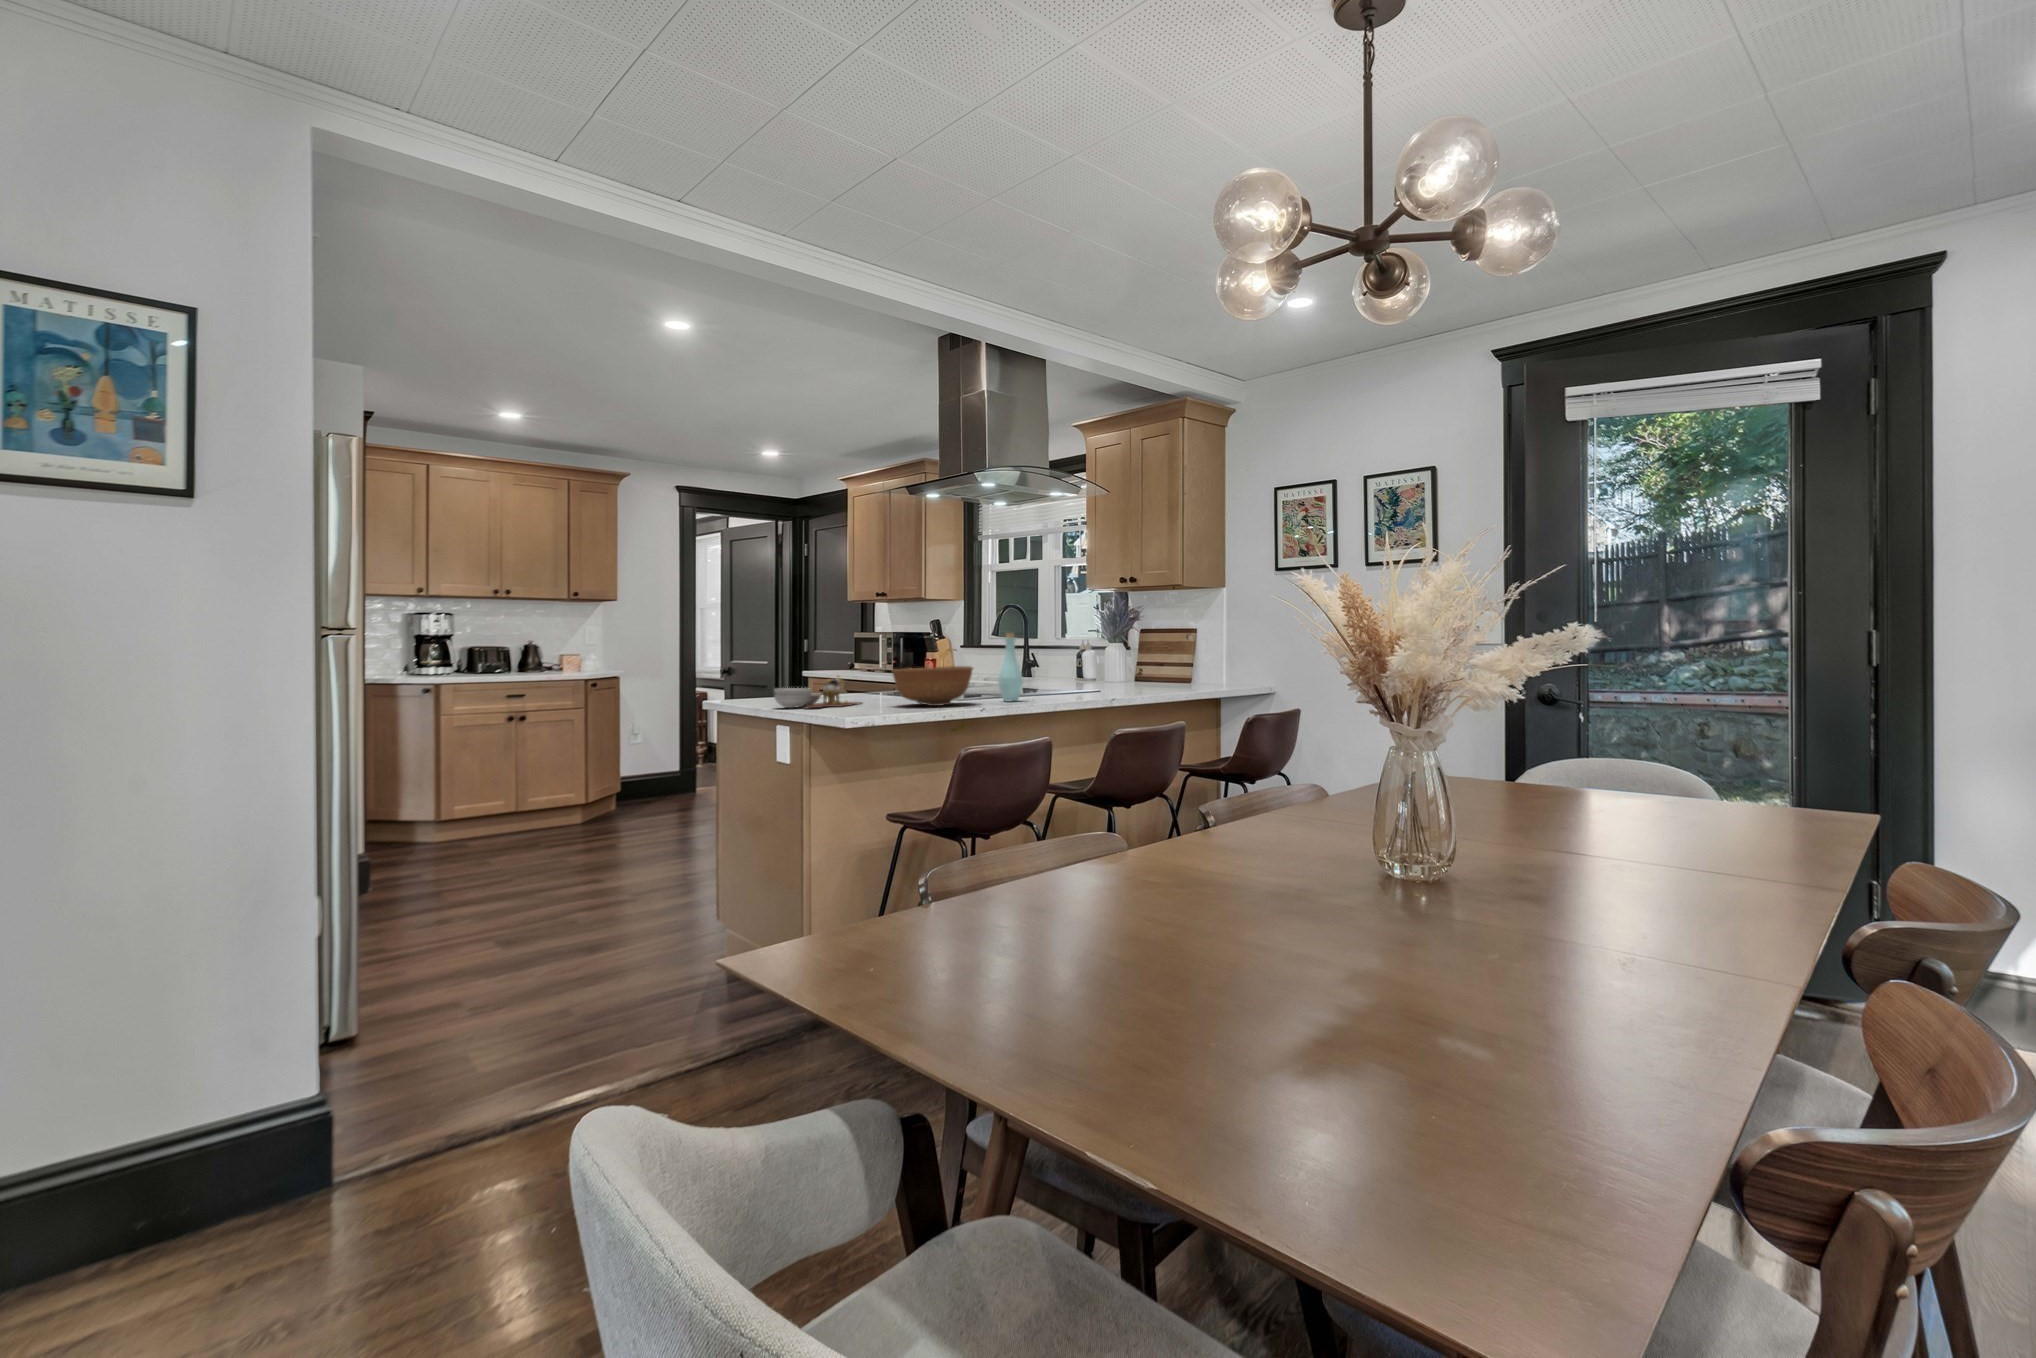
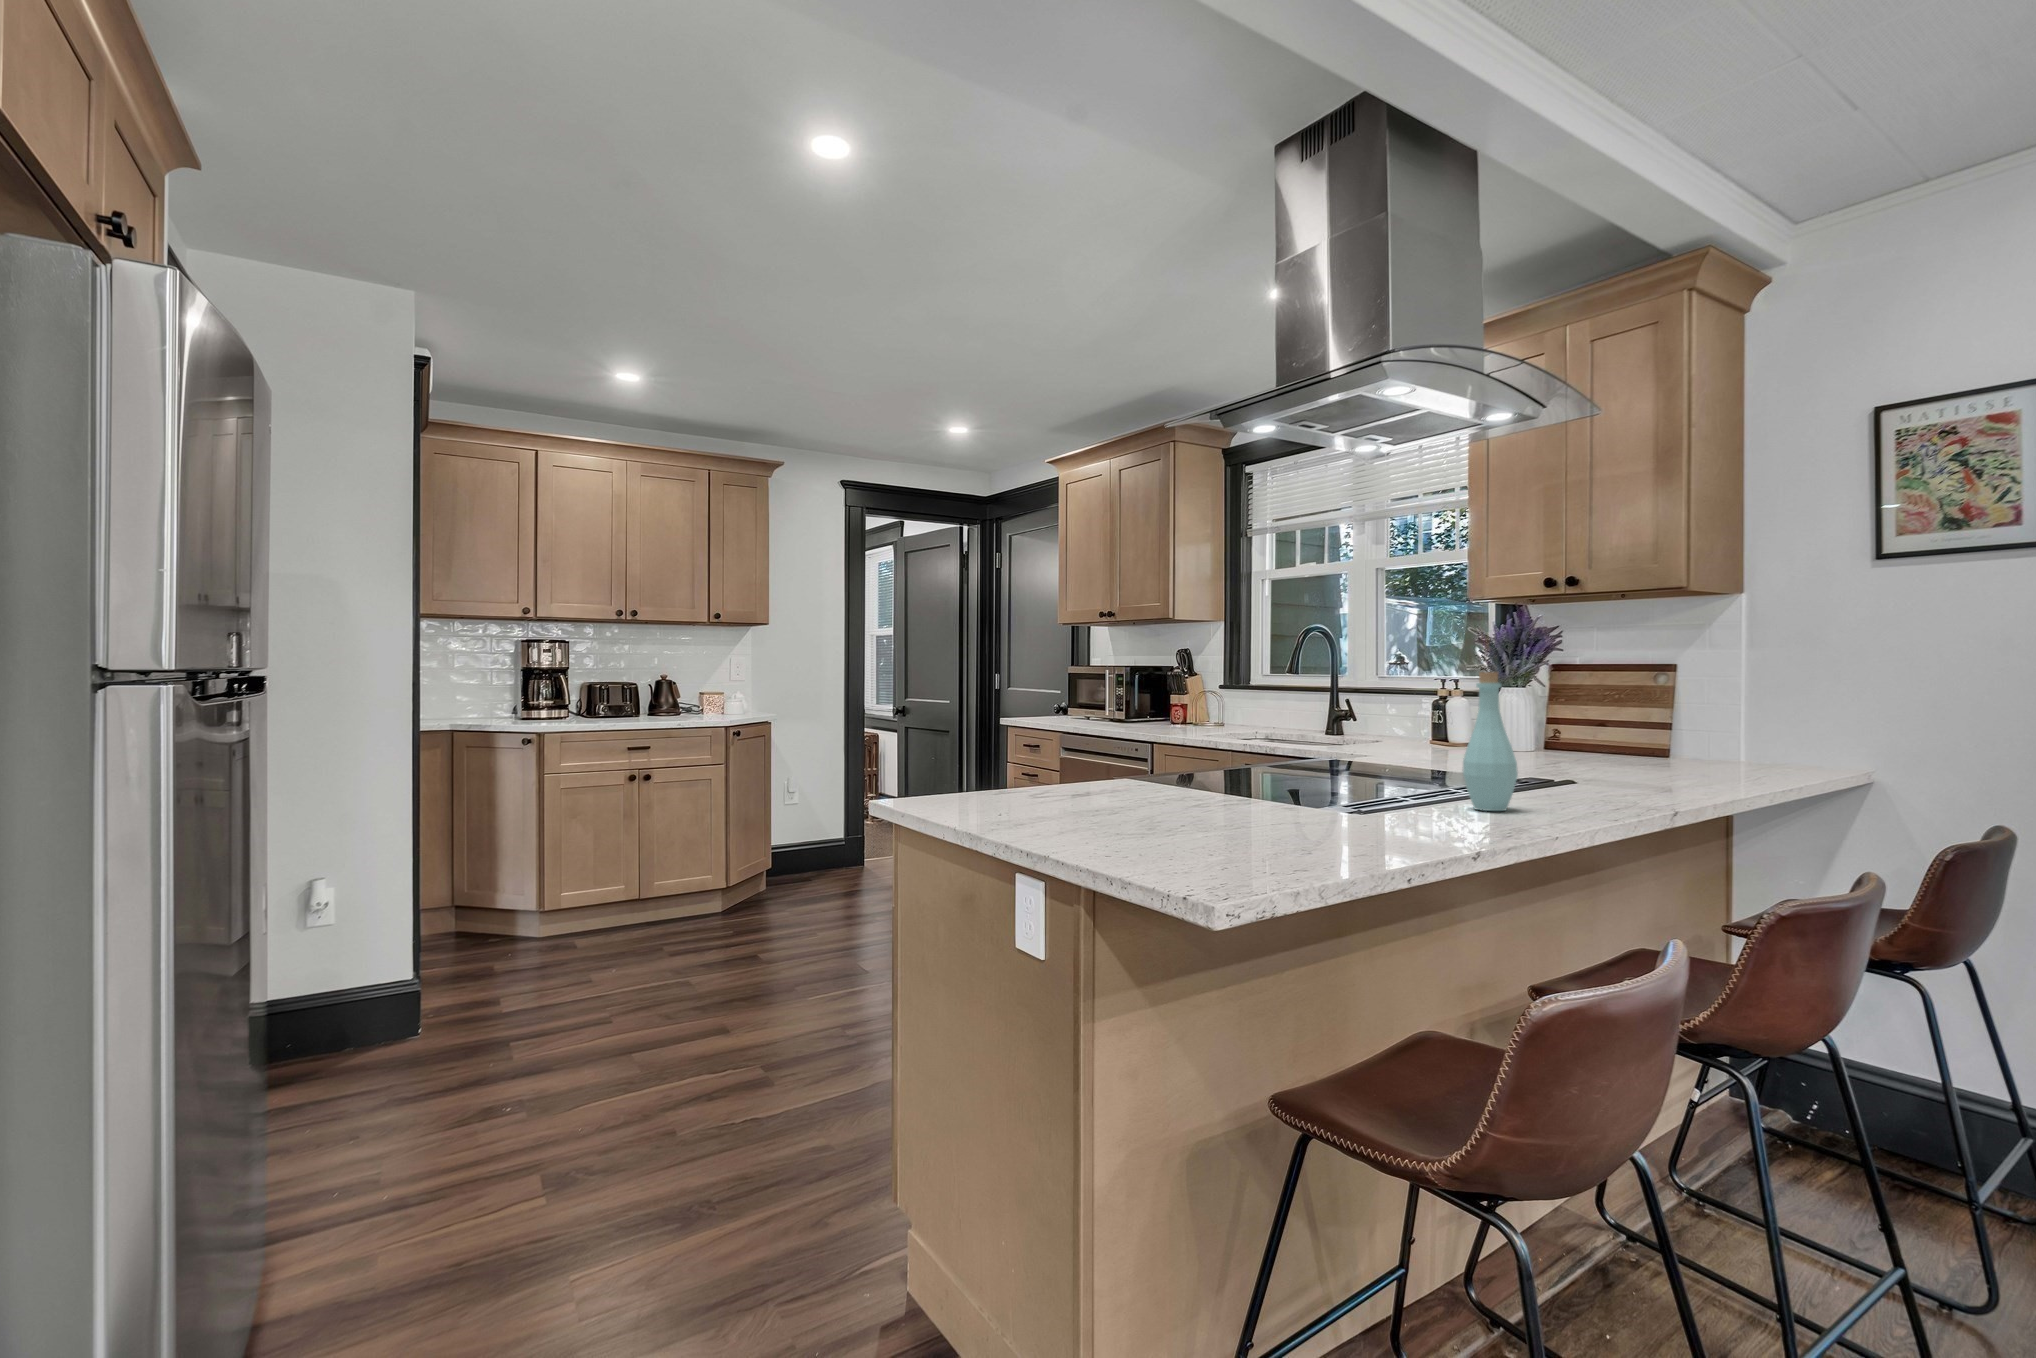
bowl: present [892,666,973,706] -> none [1258,738,1435,823]
cutting board: present [774,676,862,708] -> none [1025,749,1181,820]

